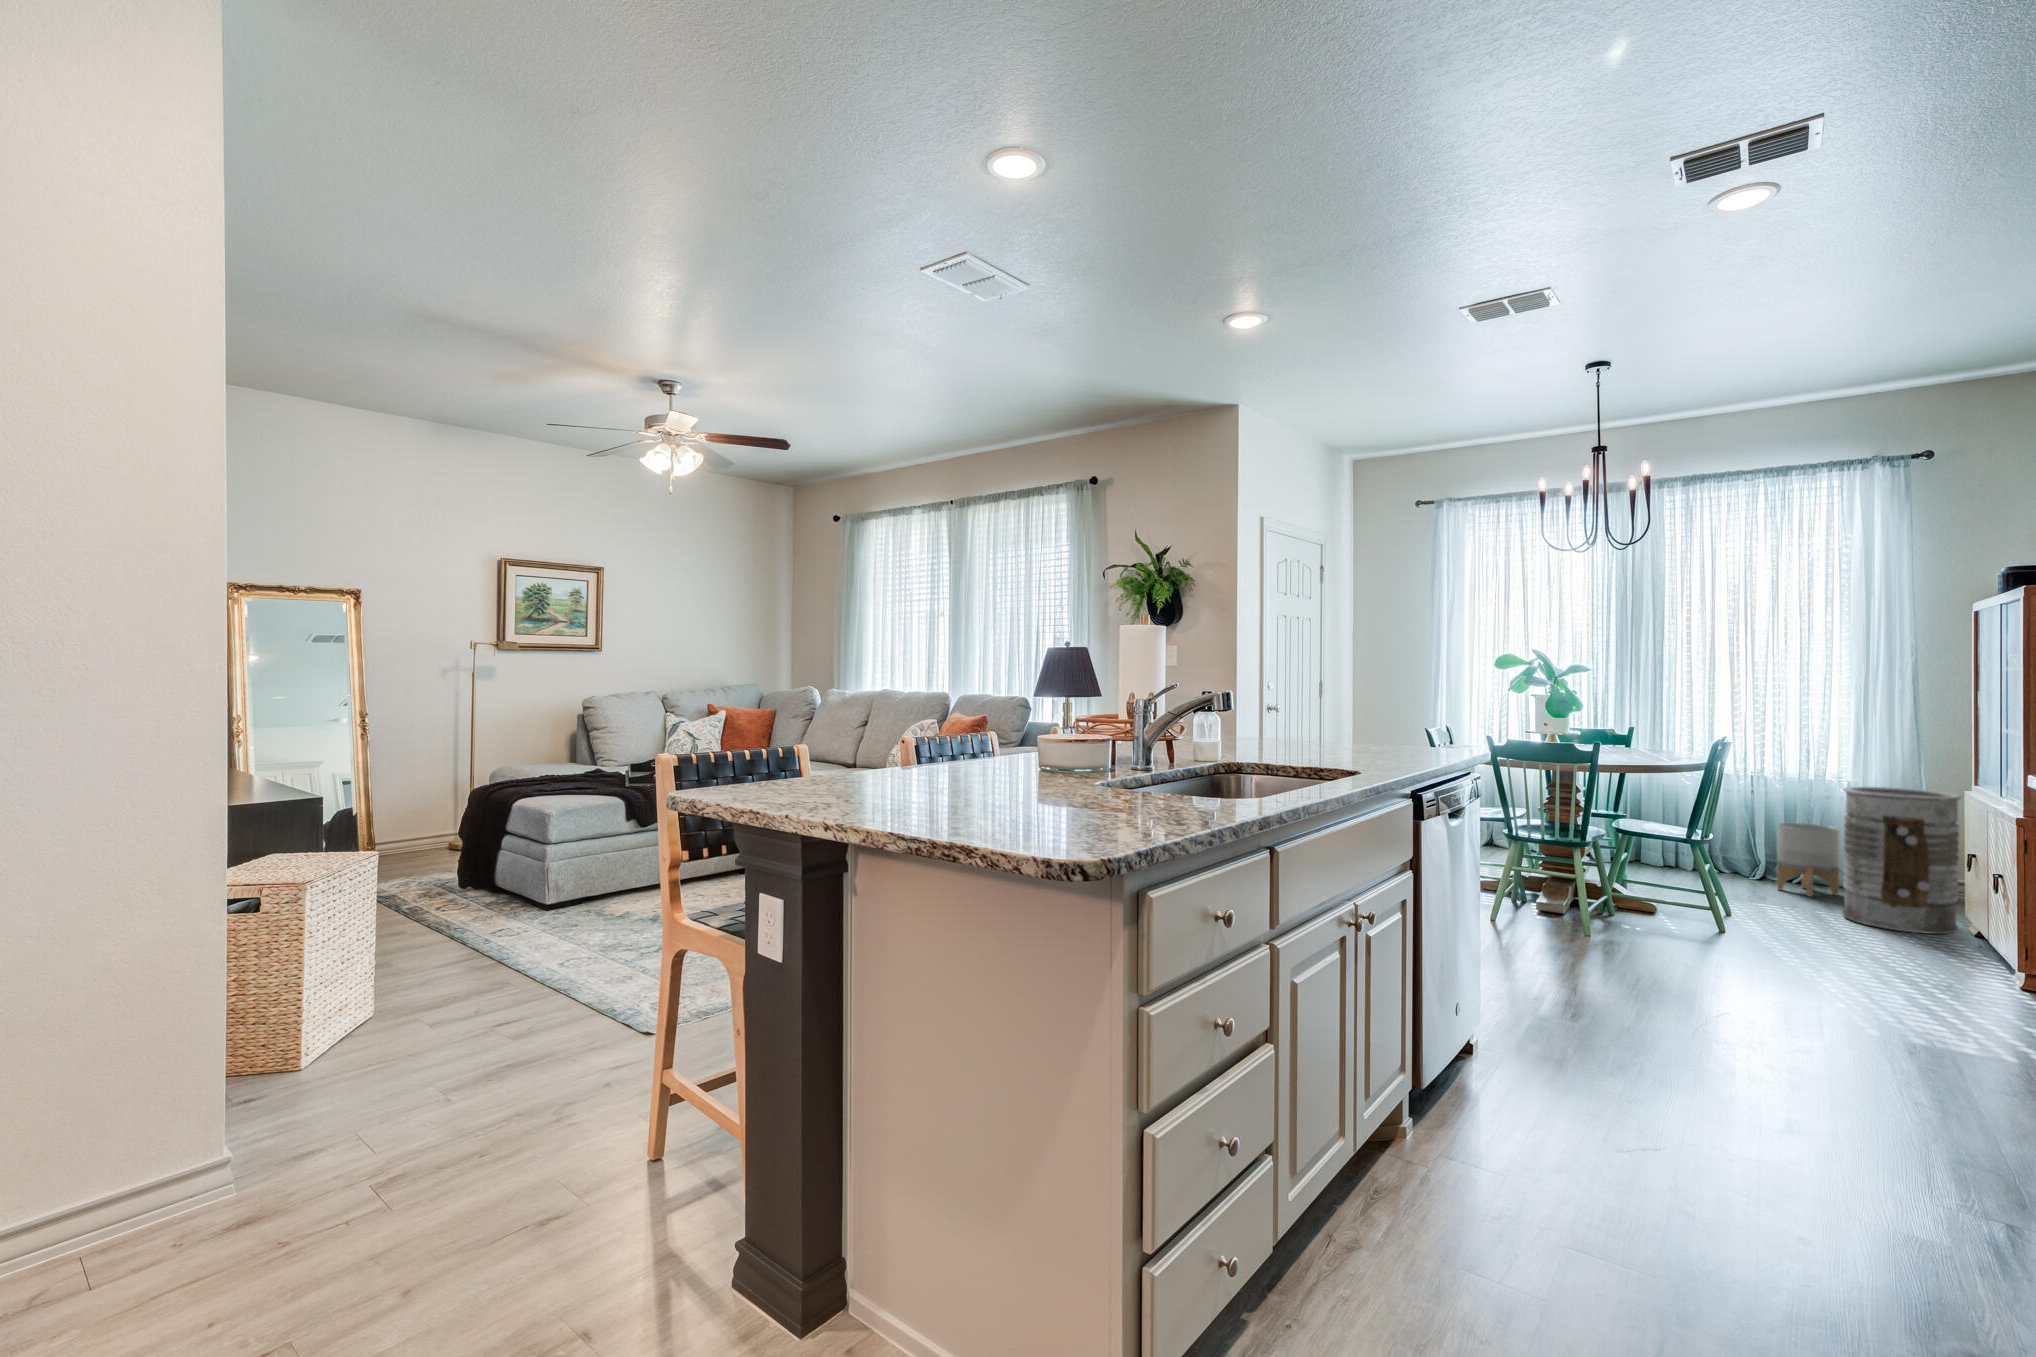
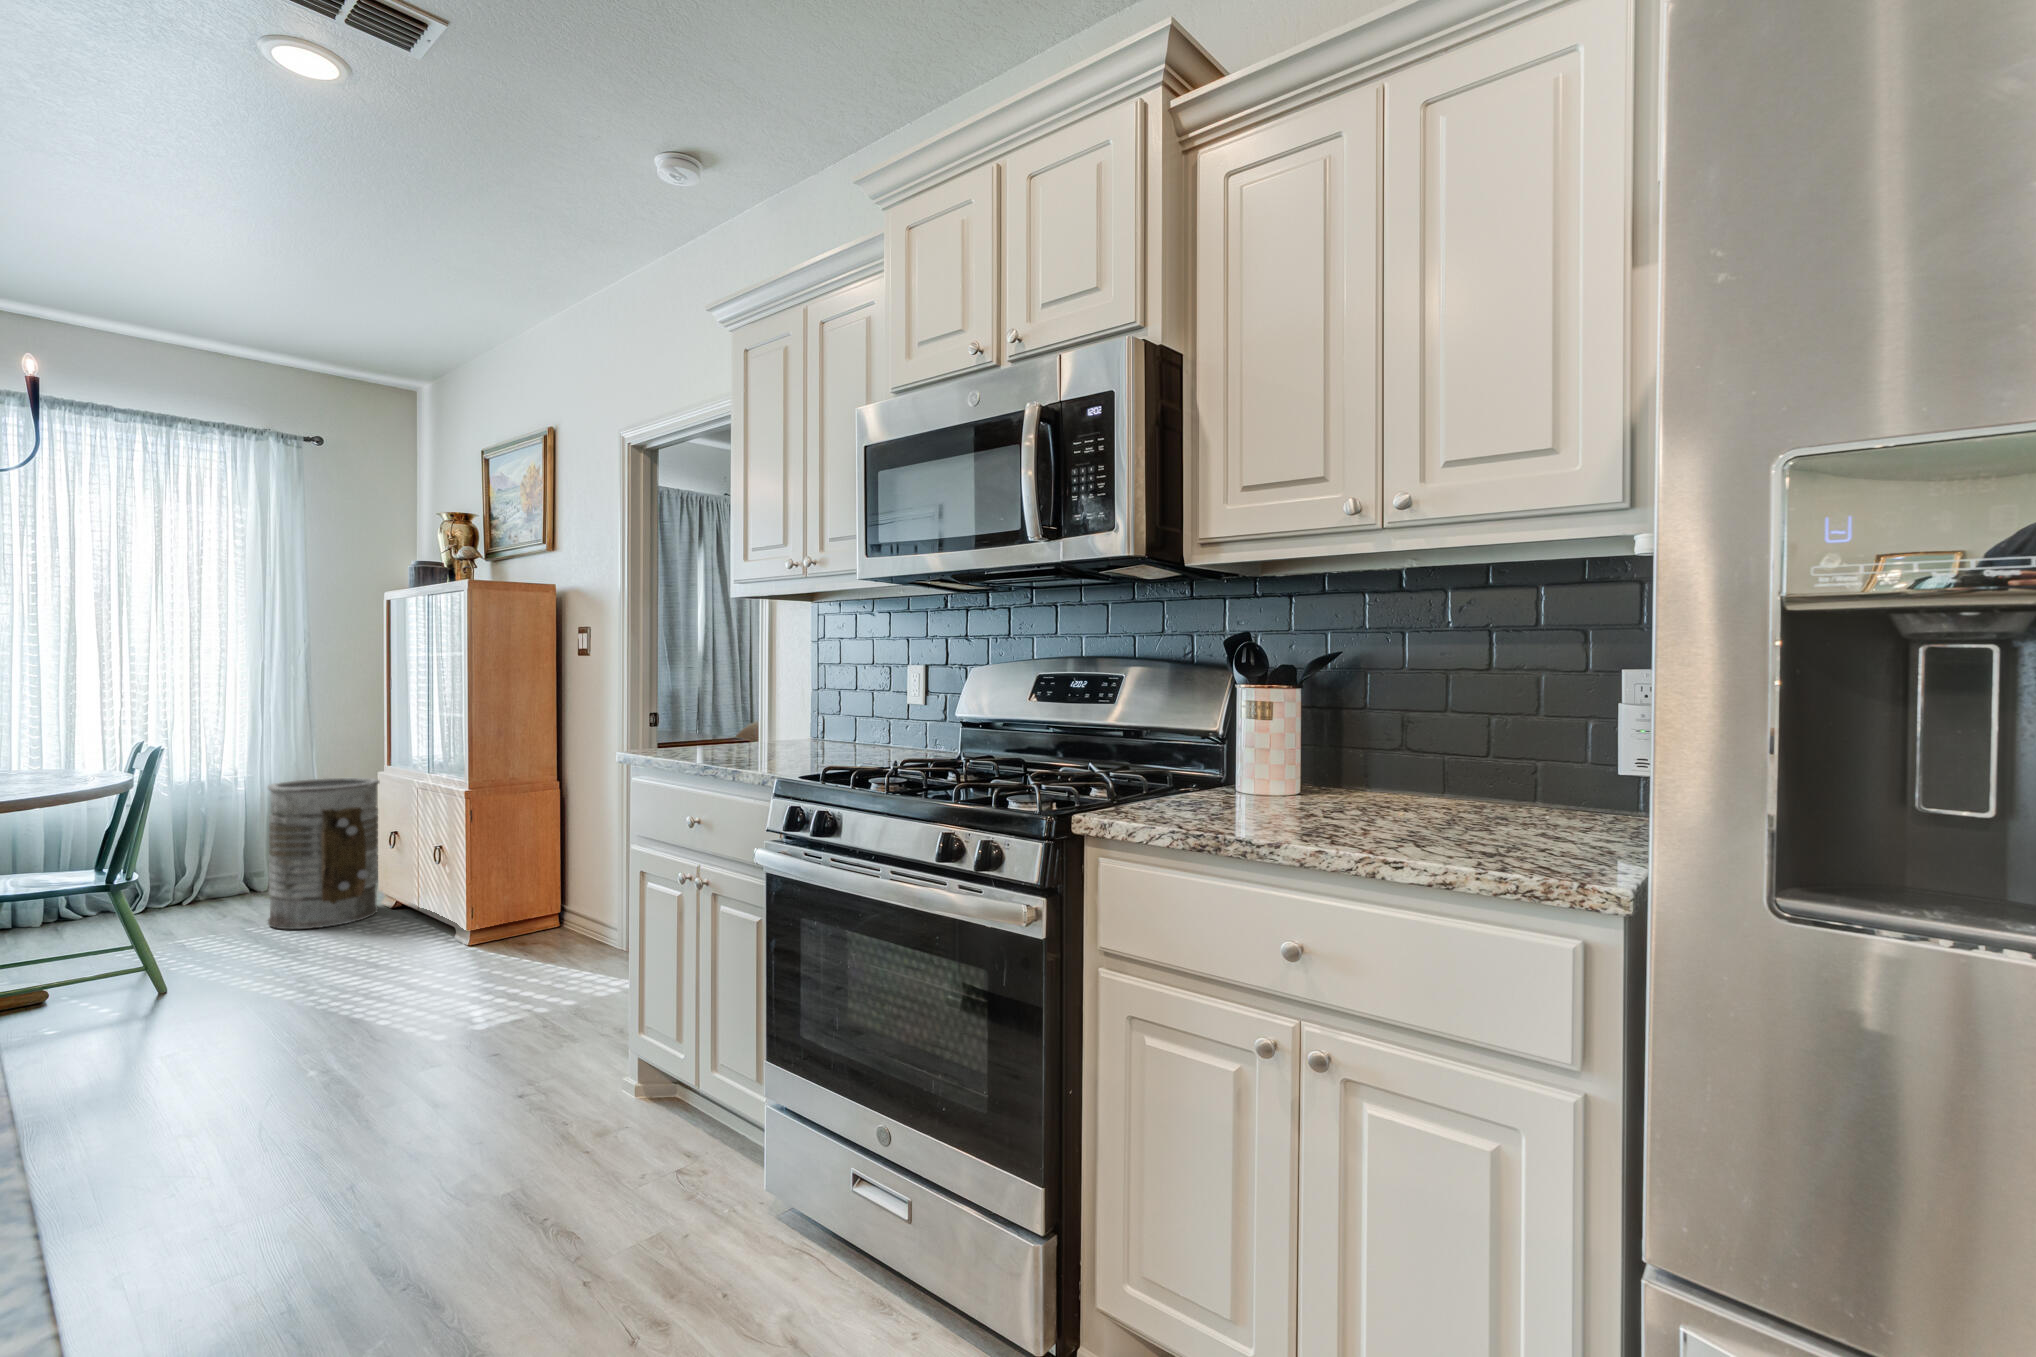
planter: present [1777,823,1839,897] -> none [170,831,242,917]

